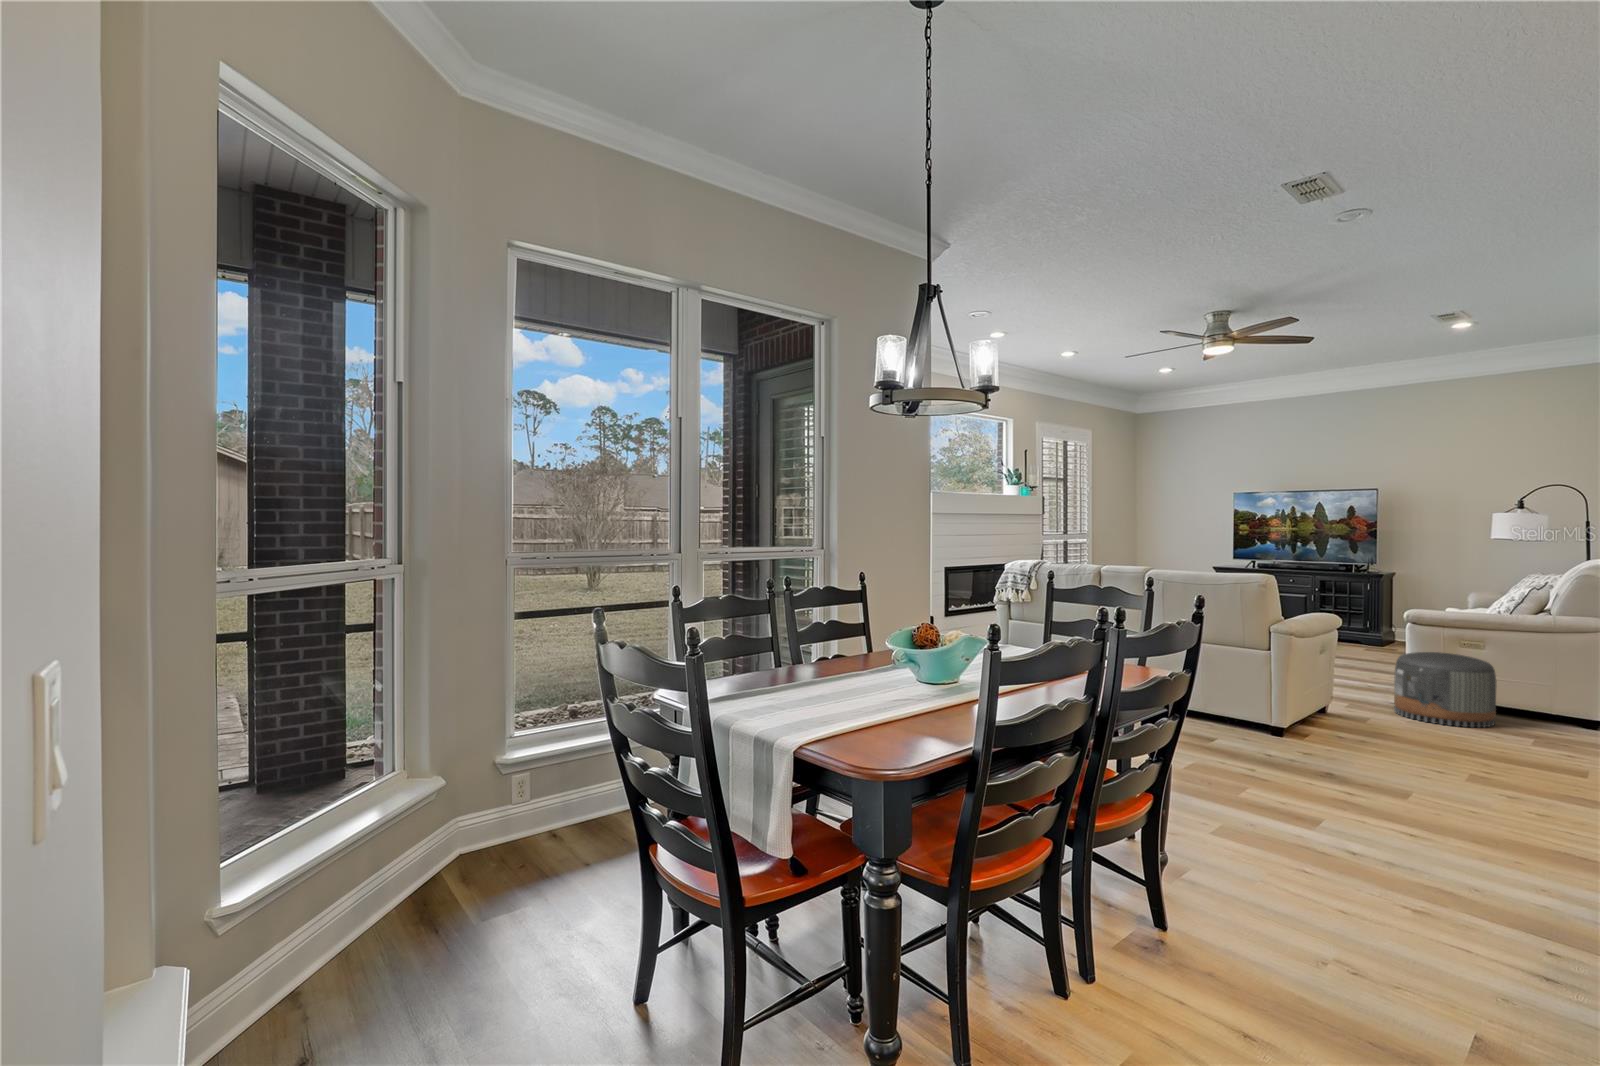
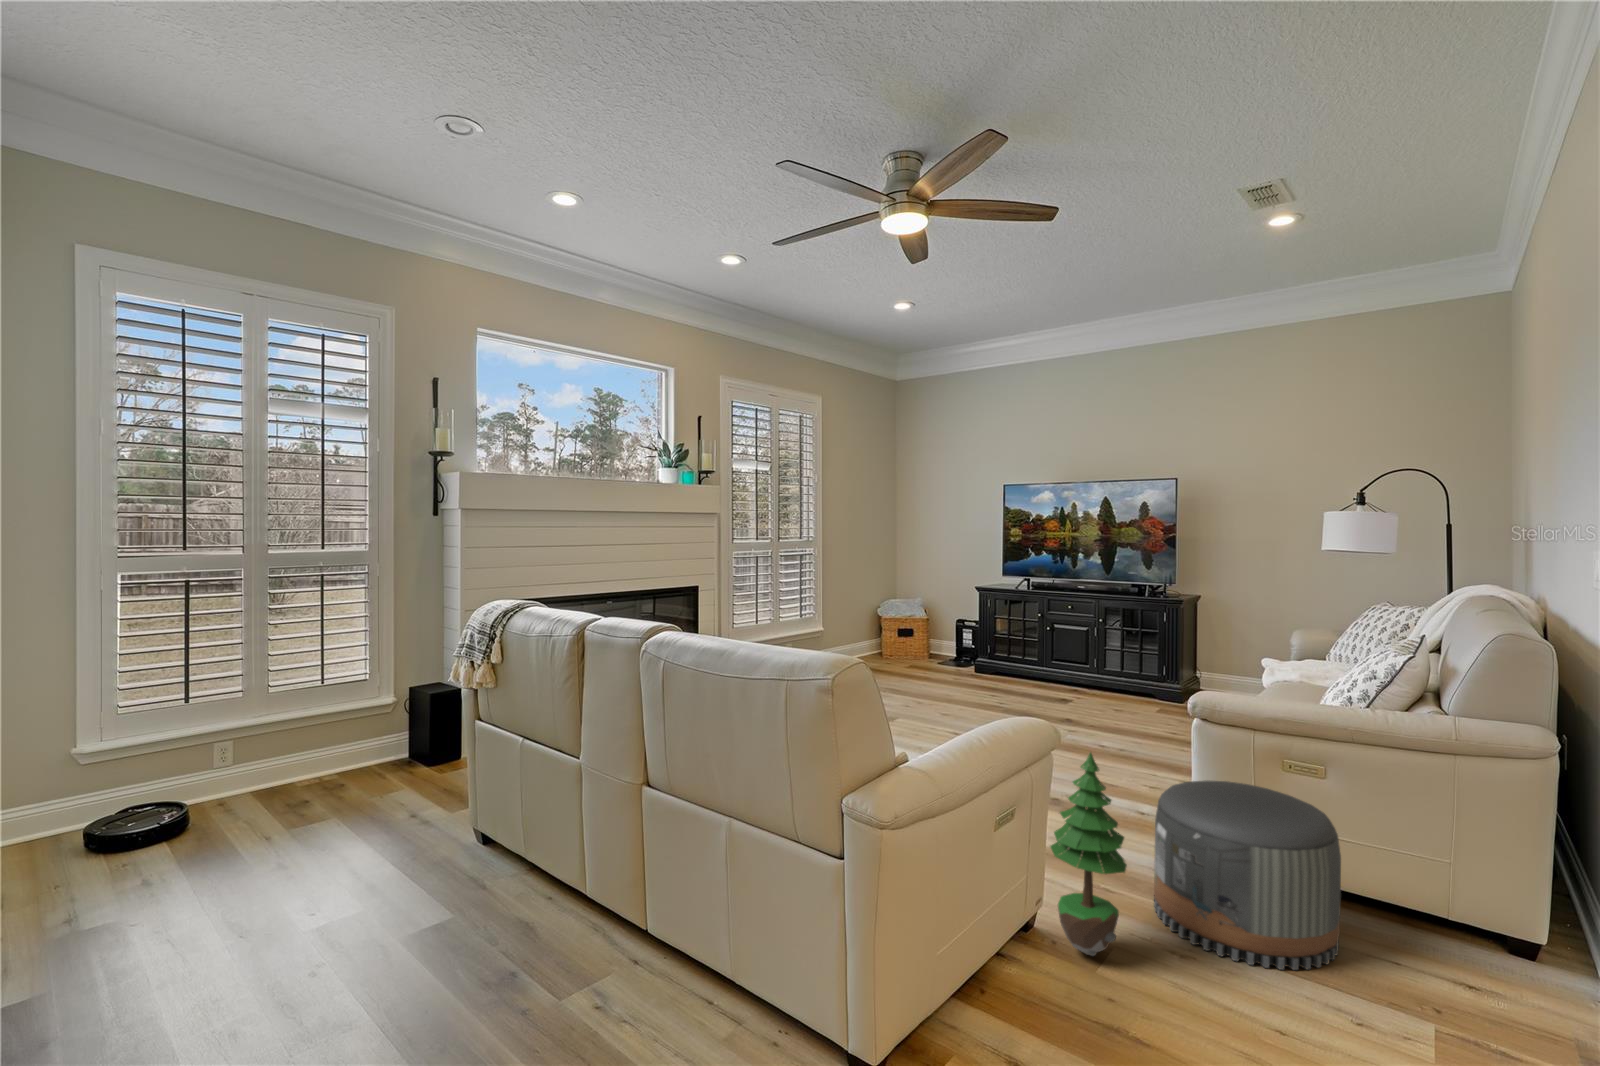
potted tree: none [1345,627,1387,721] -> present [1050,753,1127,956]

